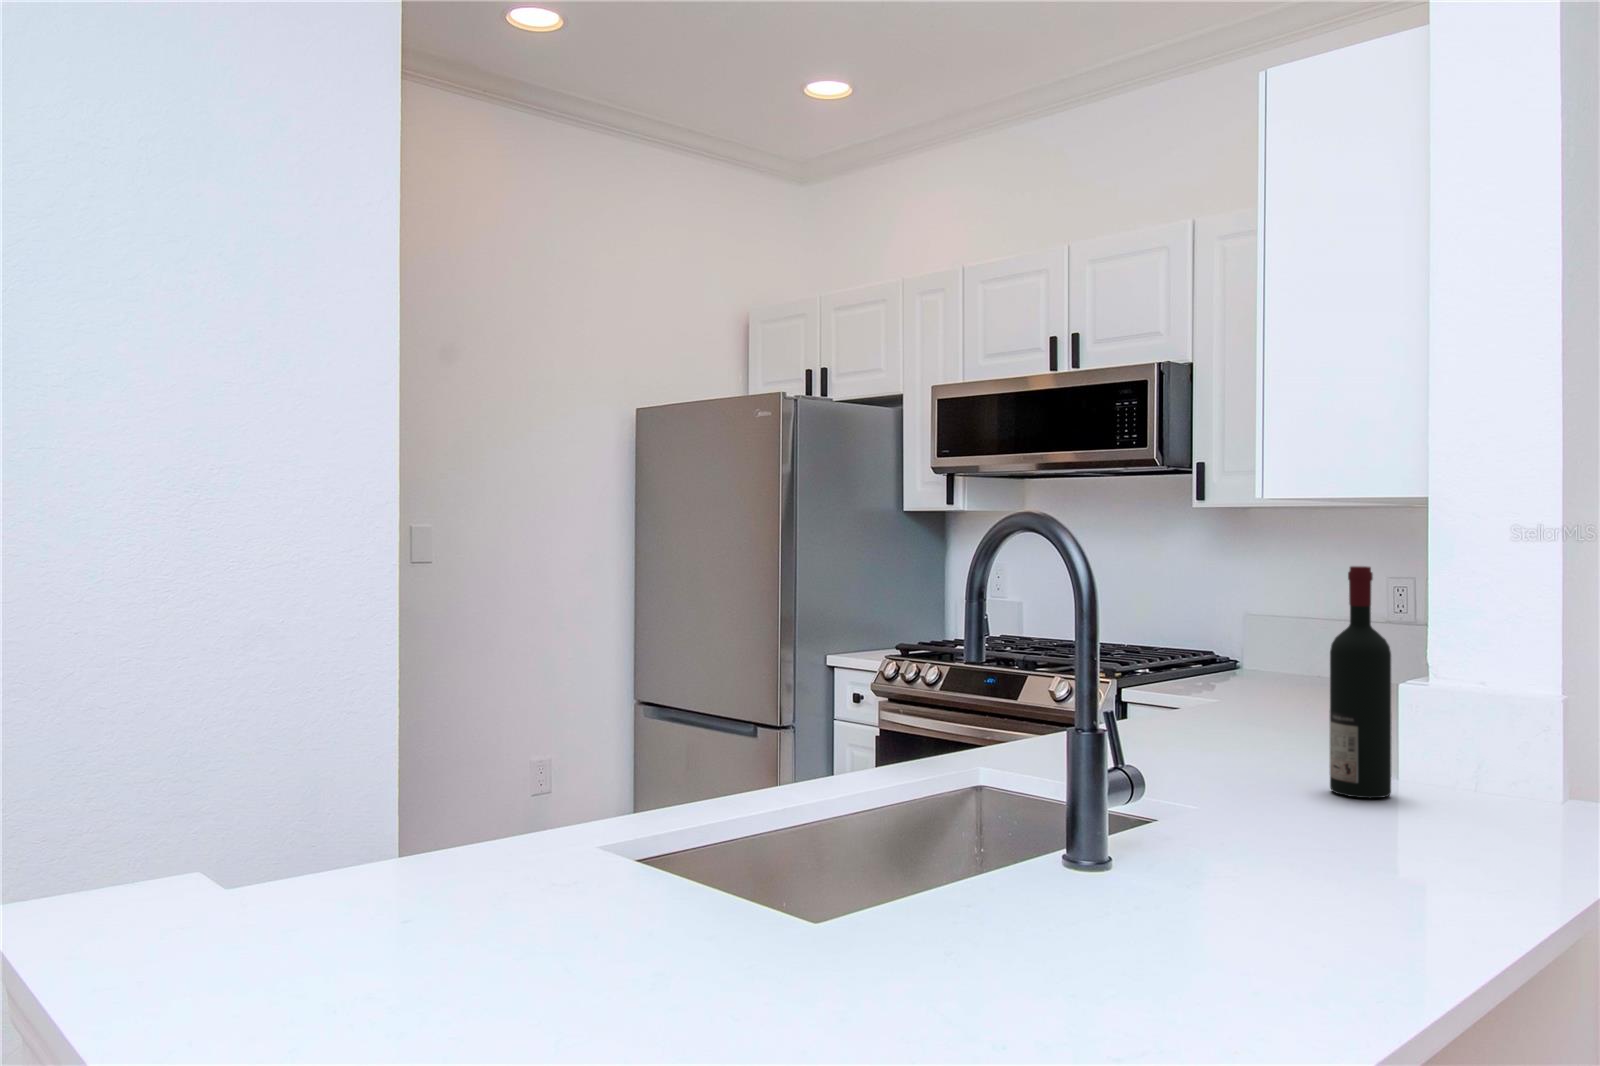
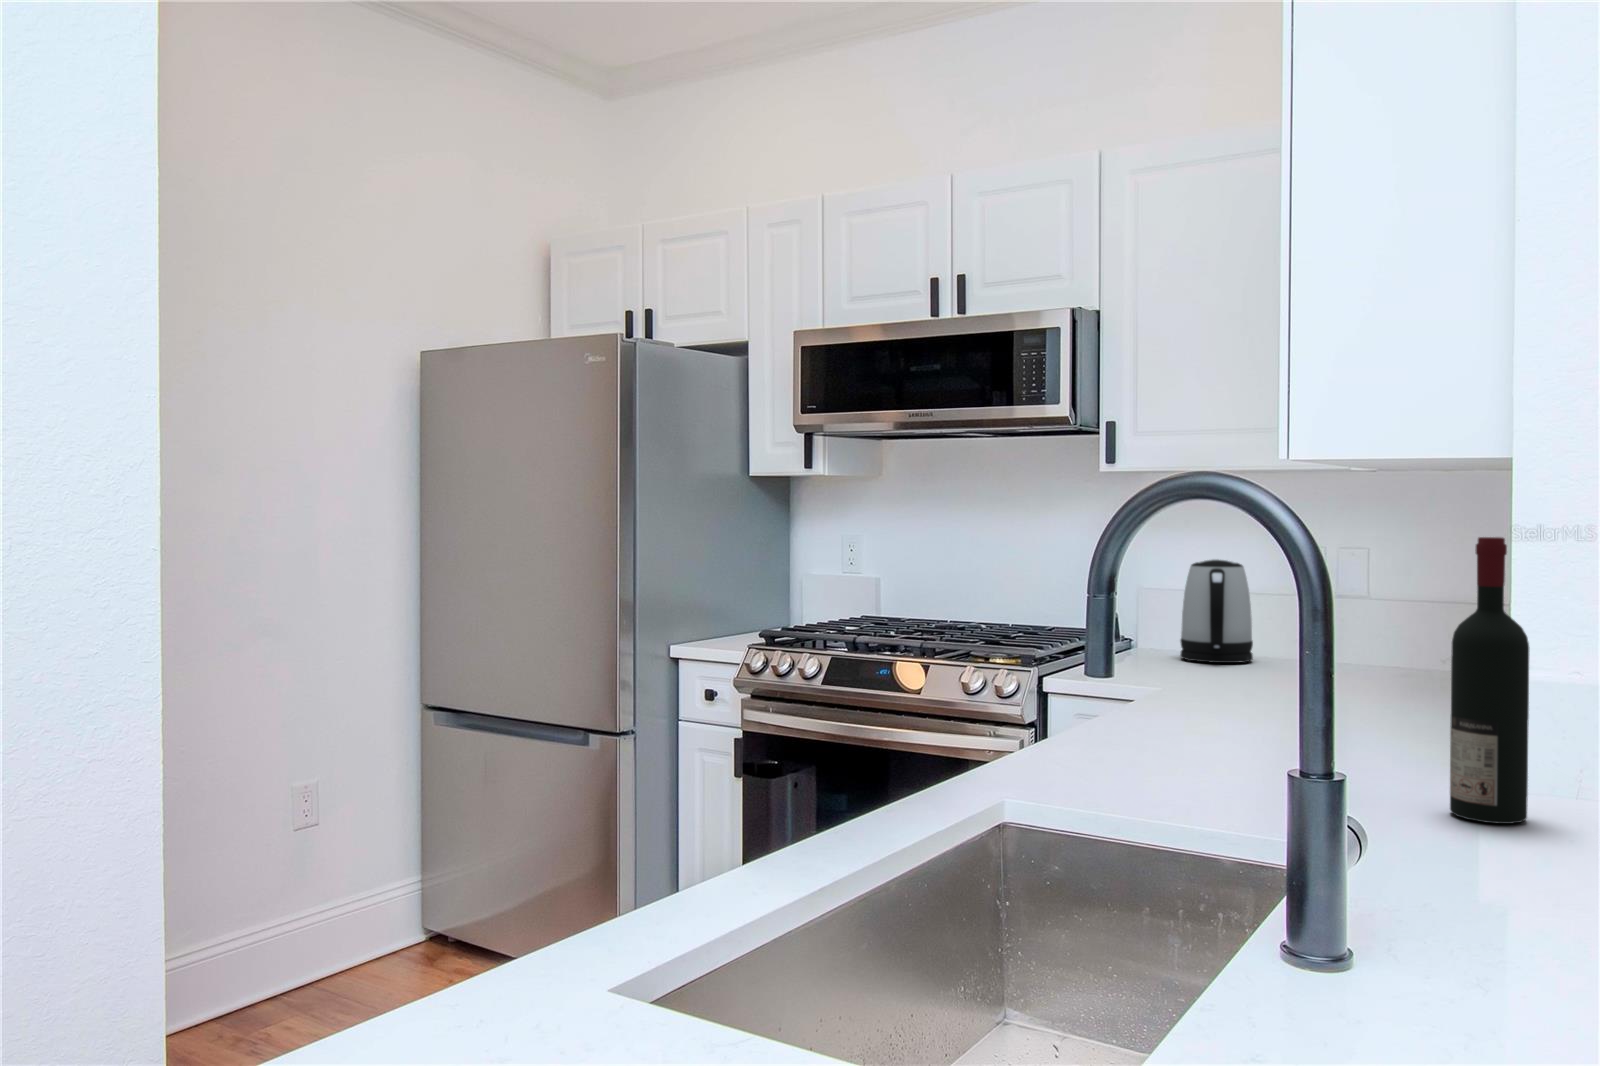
kettle: none [1267,587,1335,681] -> present [1180,559,1253,663]

